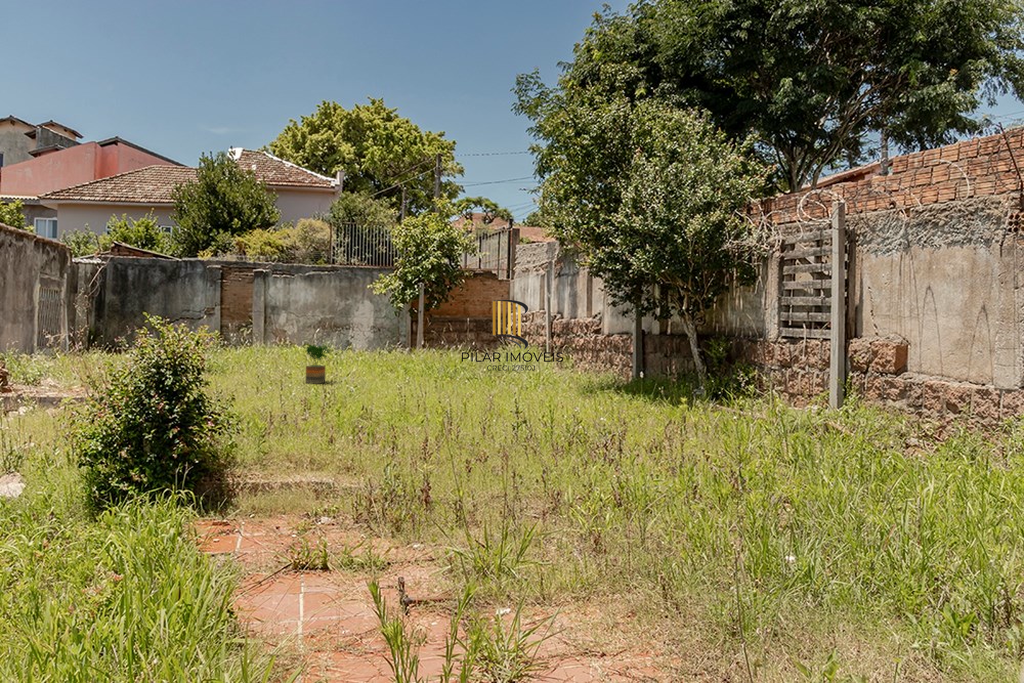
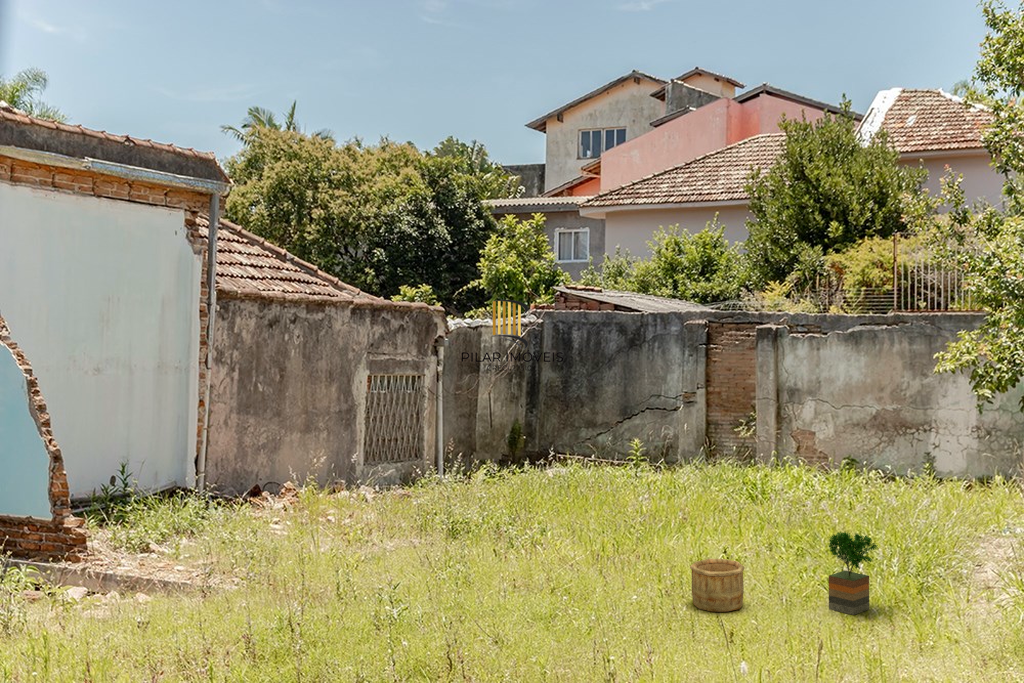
wooden bucket: none [233,362,263,386] -> present [690,559,744,612]

